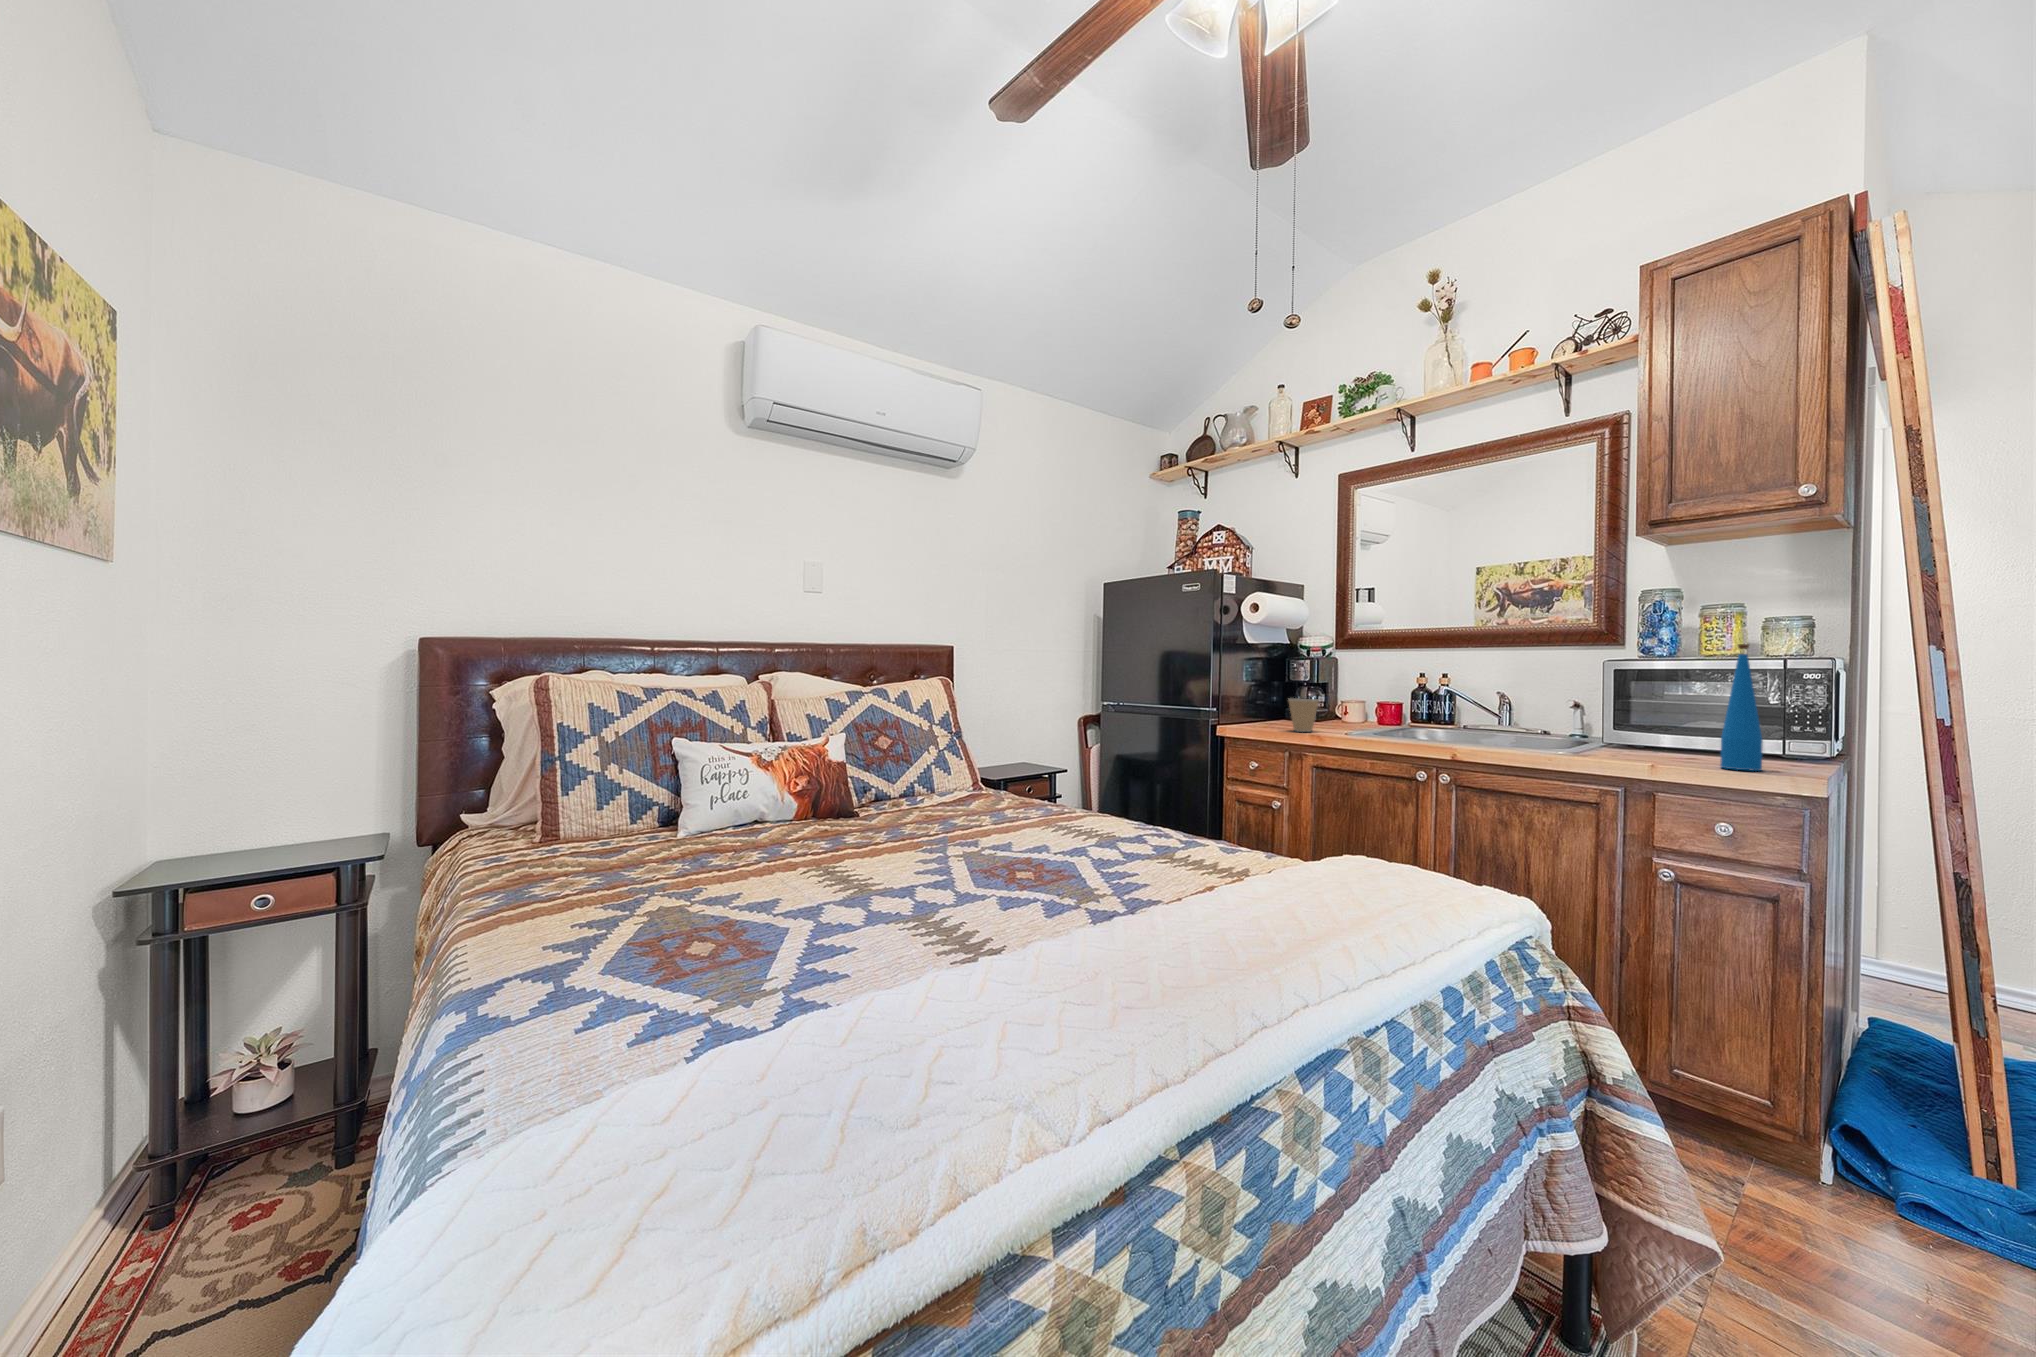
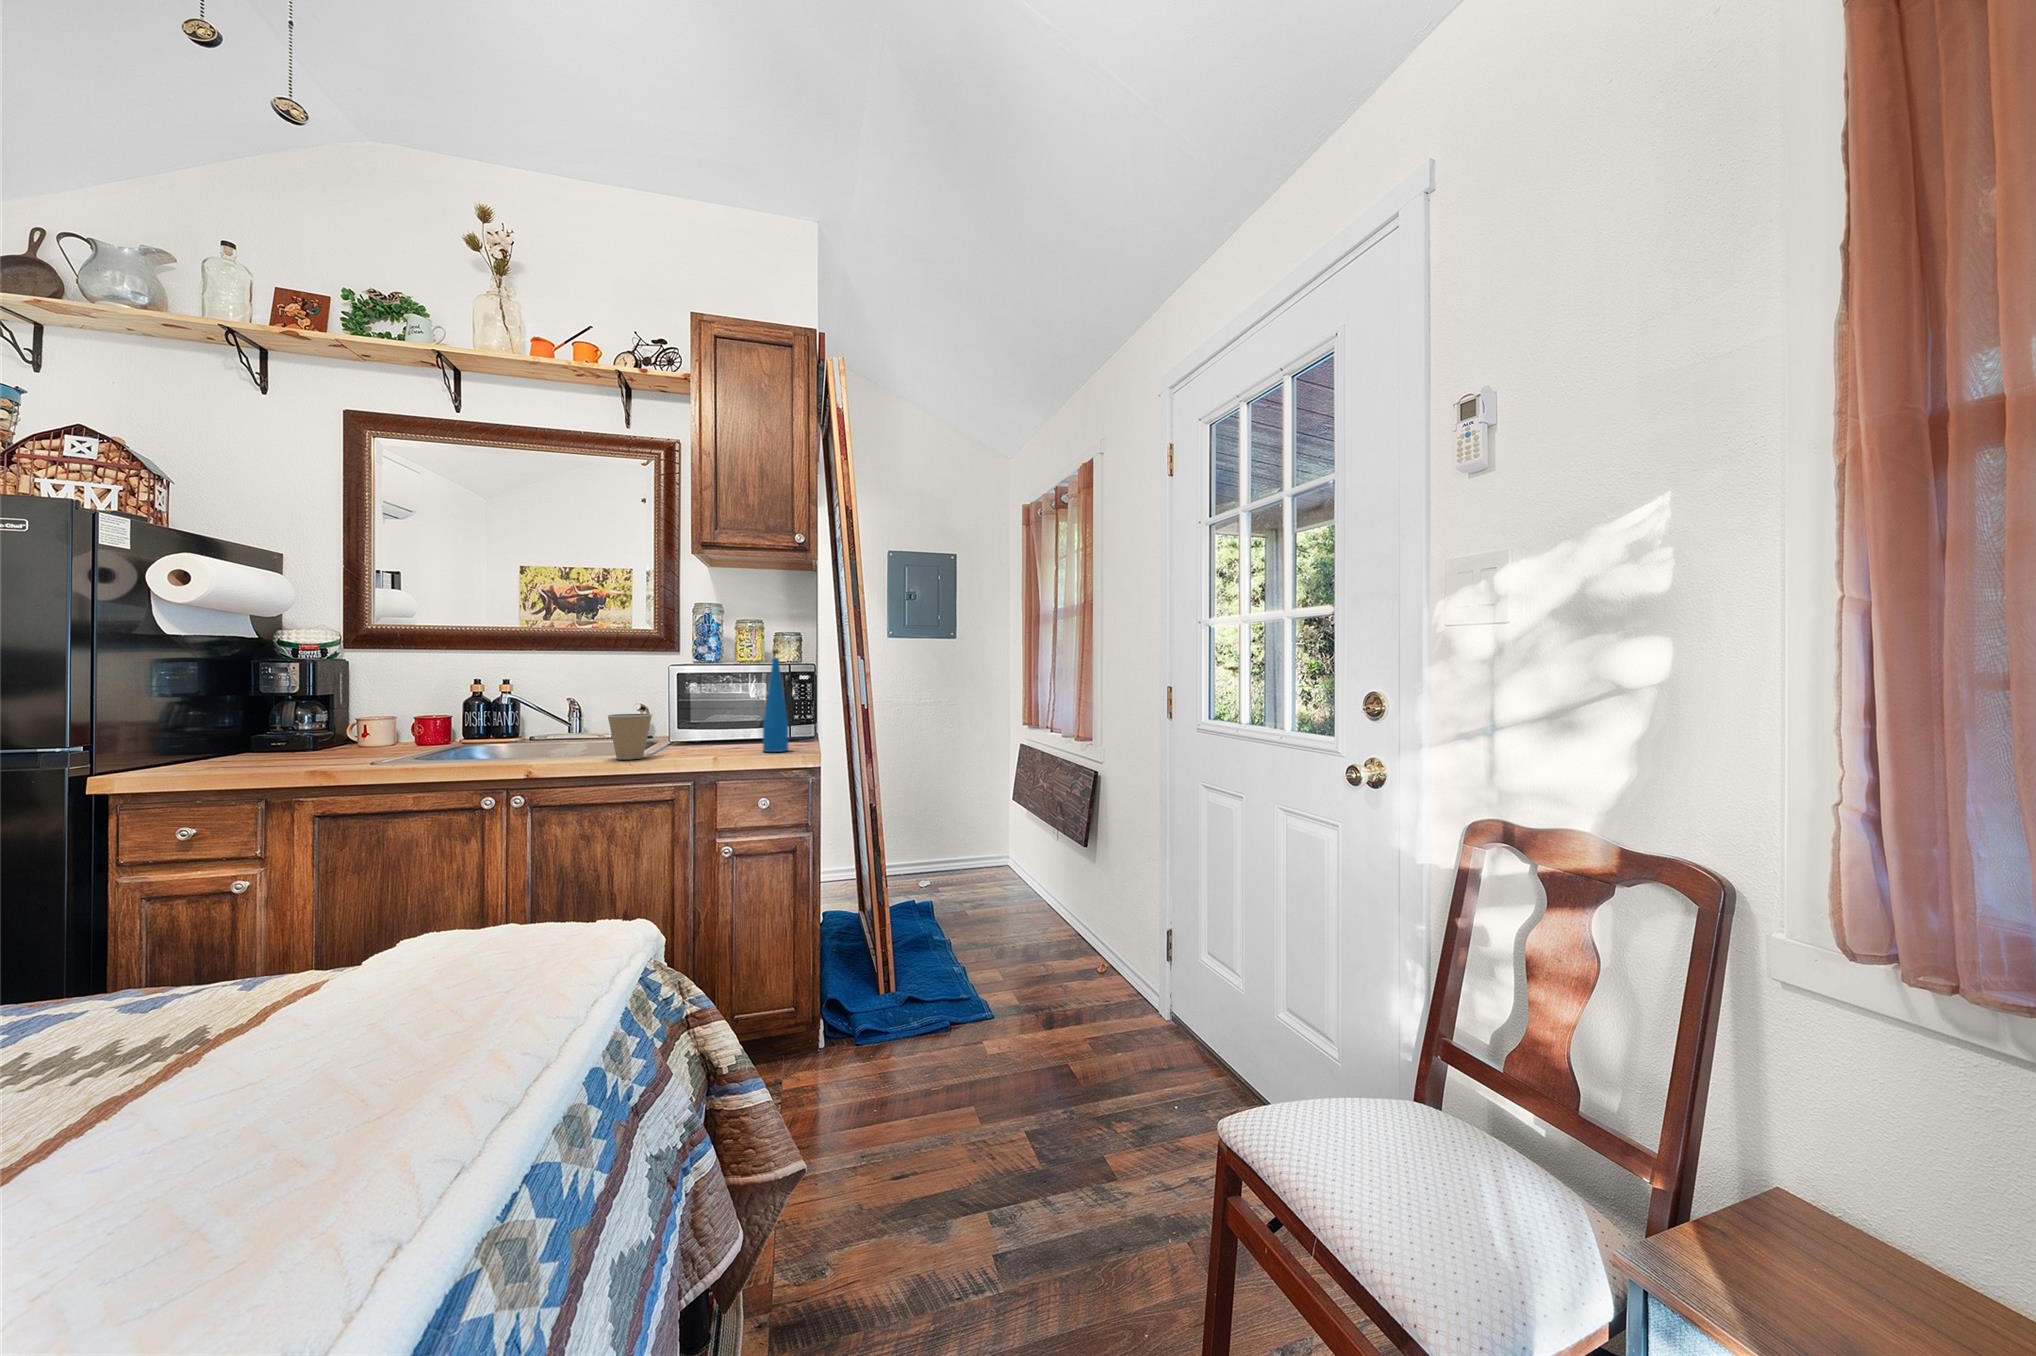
coffee cup: present [1289,698,1319,732] -> present [608,714,652,759]

